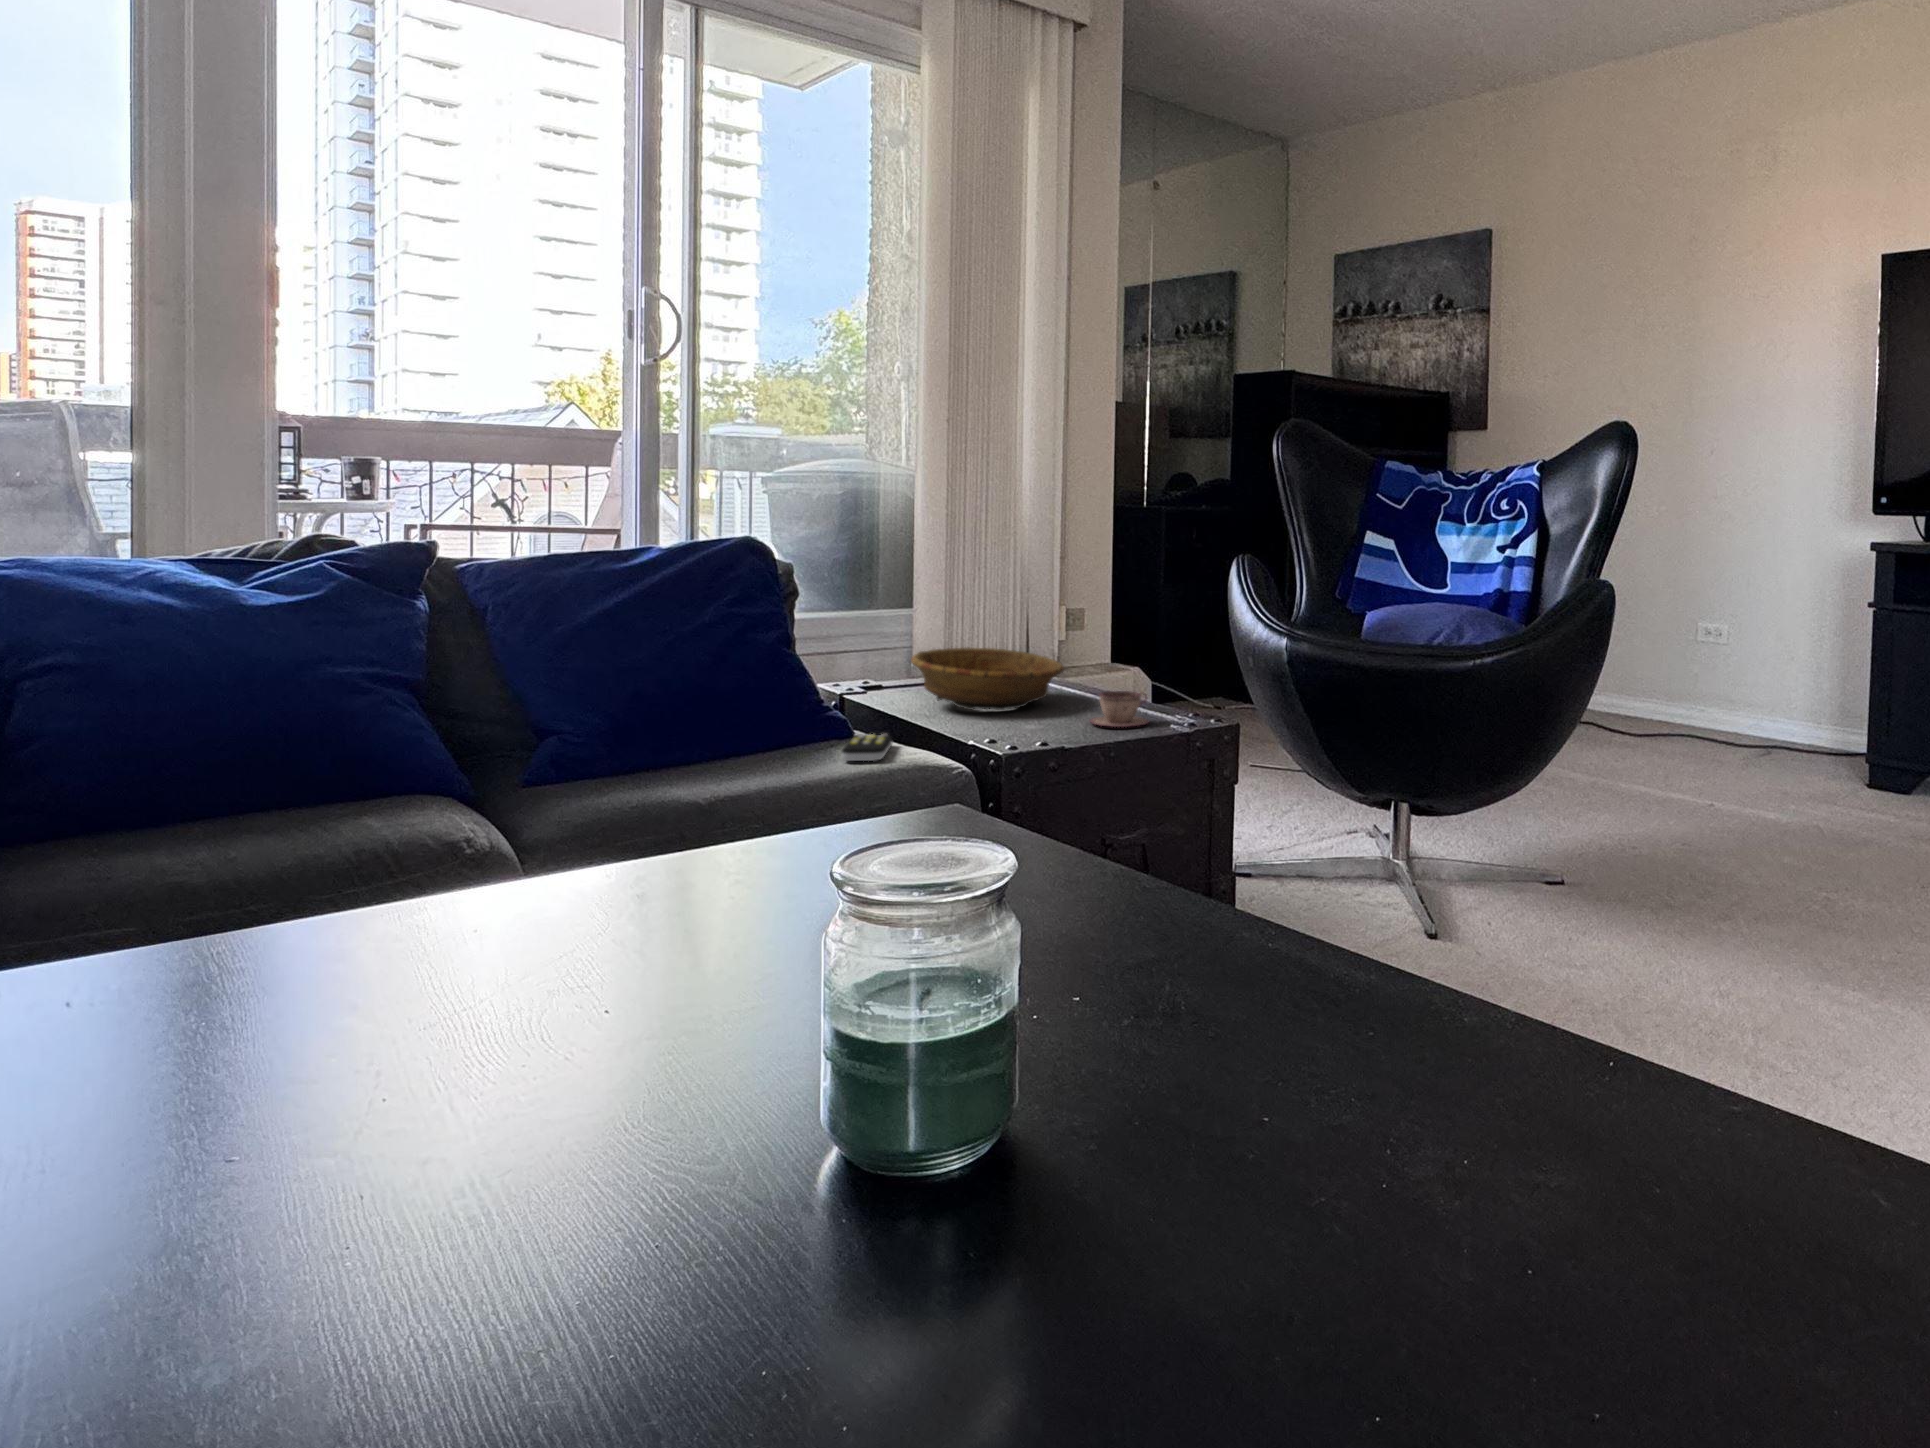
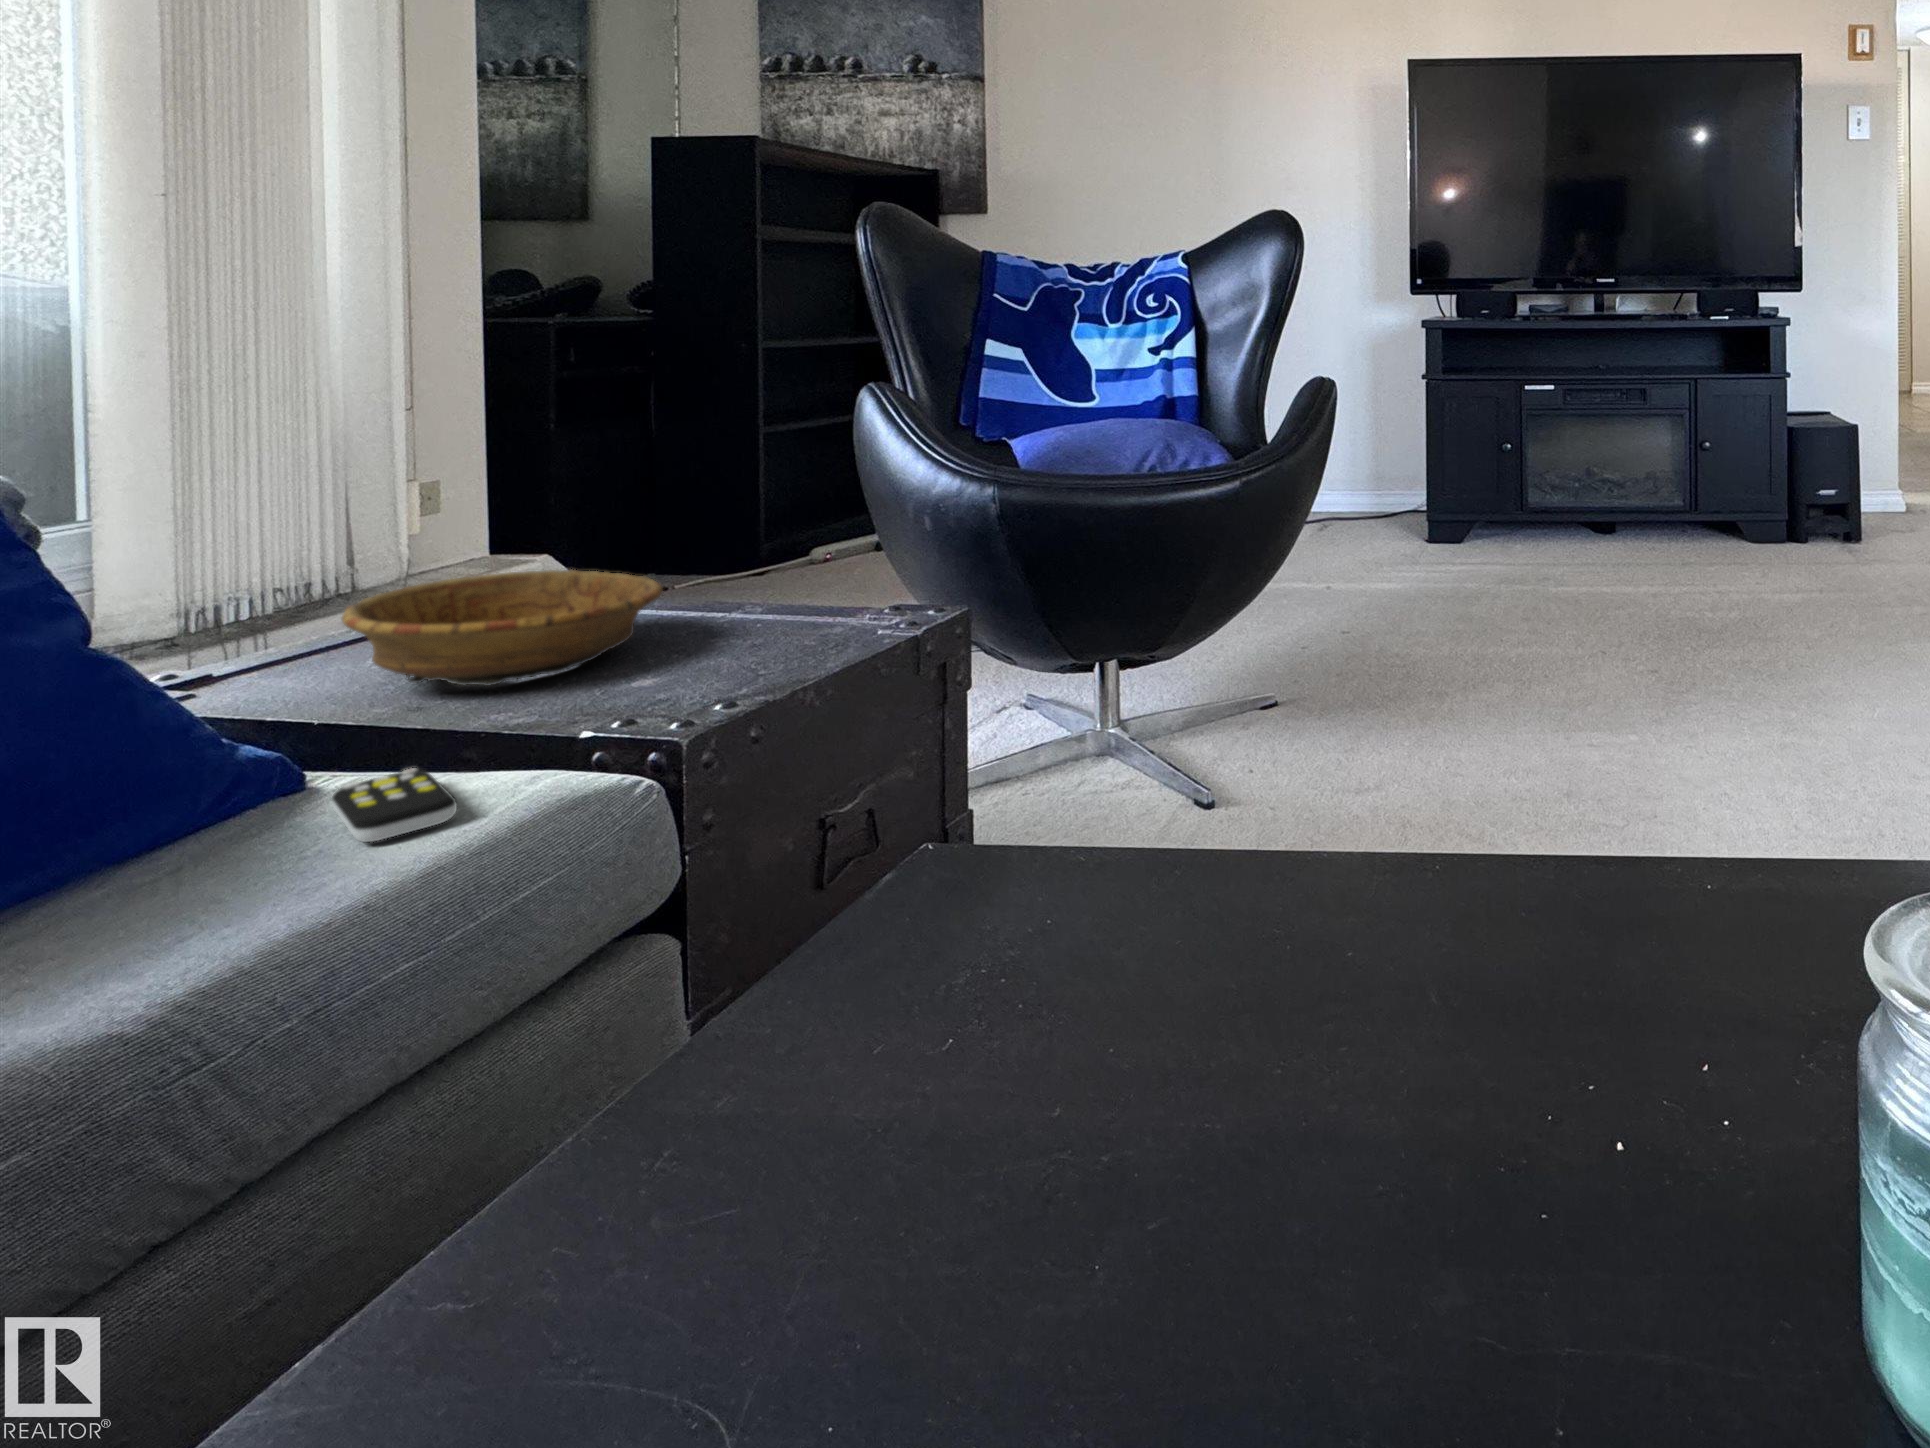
teacup: present [1090,691,1149,727] -> none [760,596,863,659]

